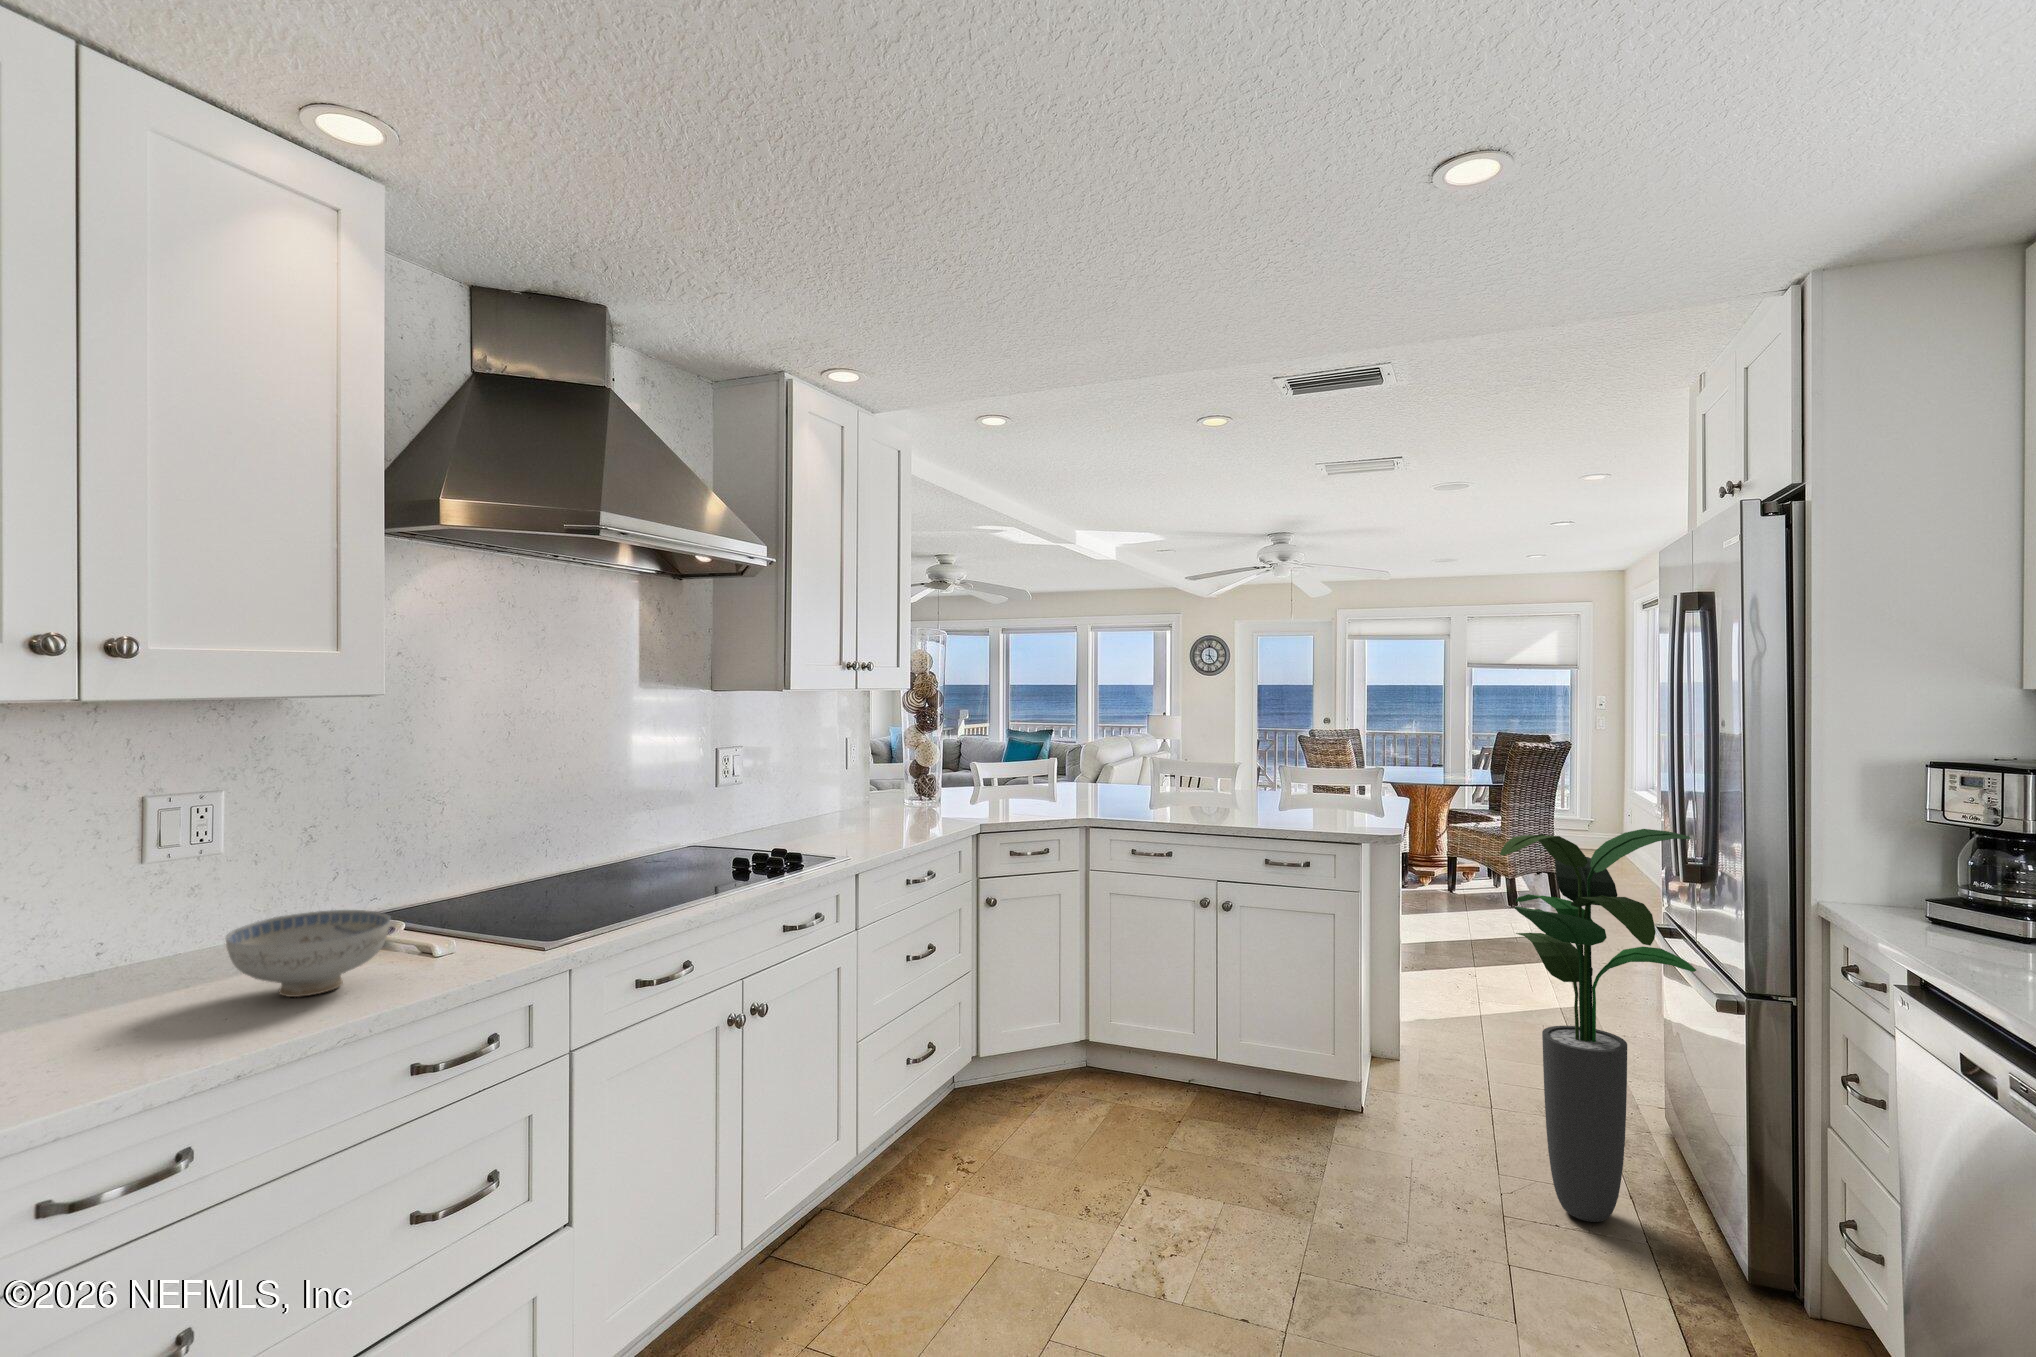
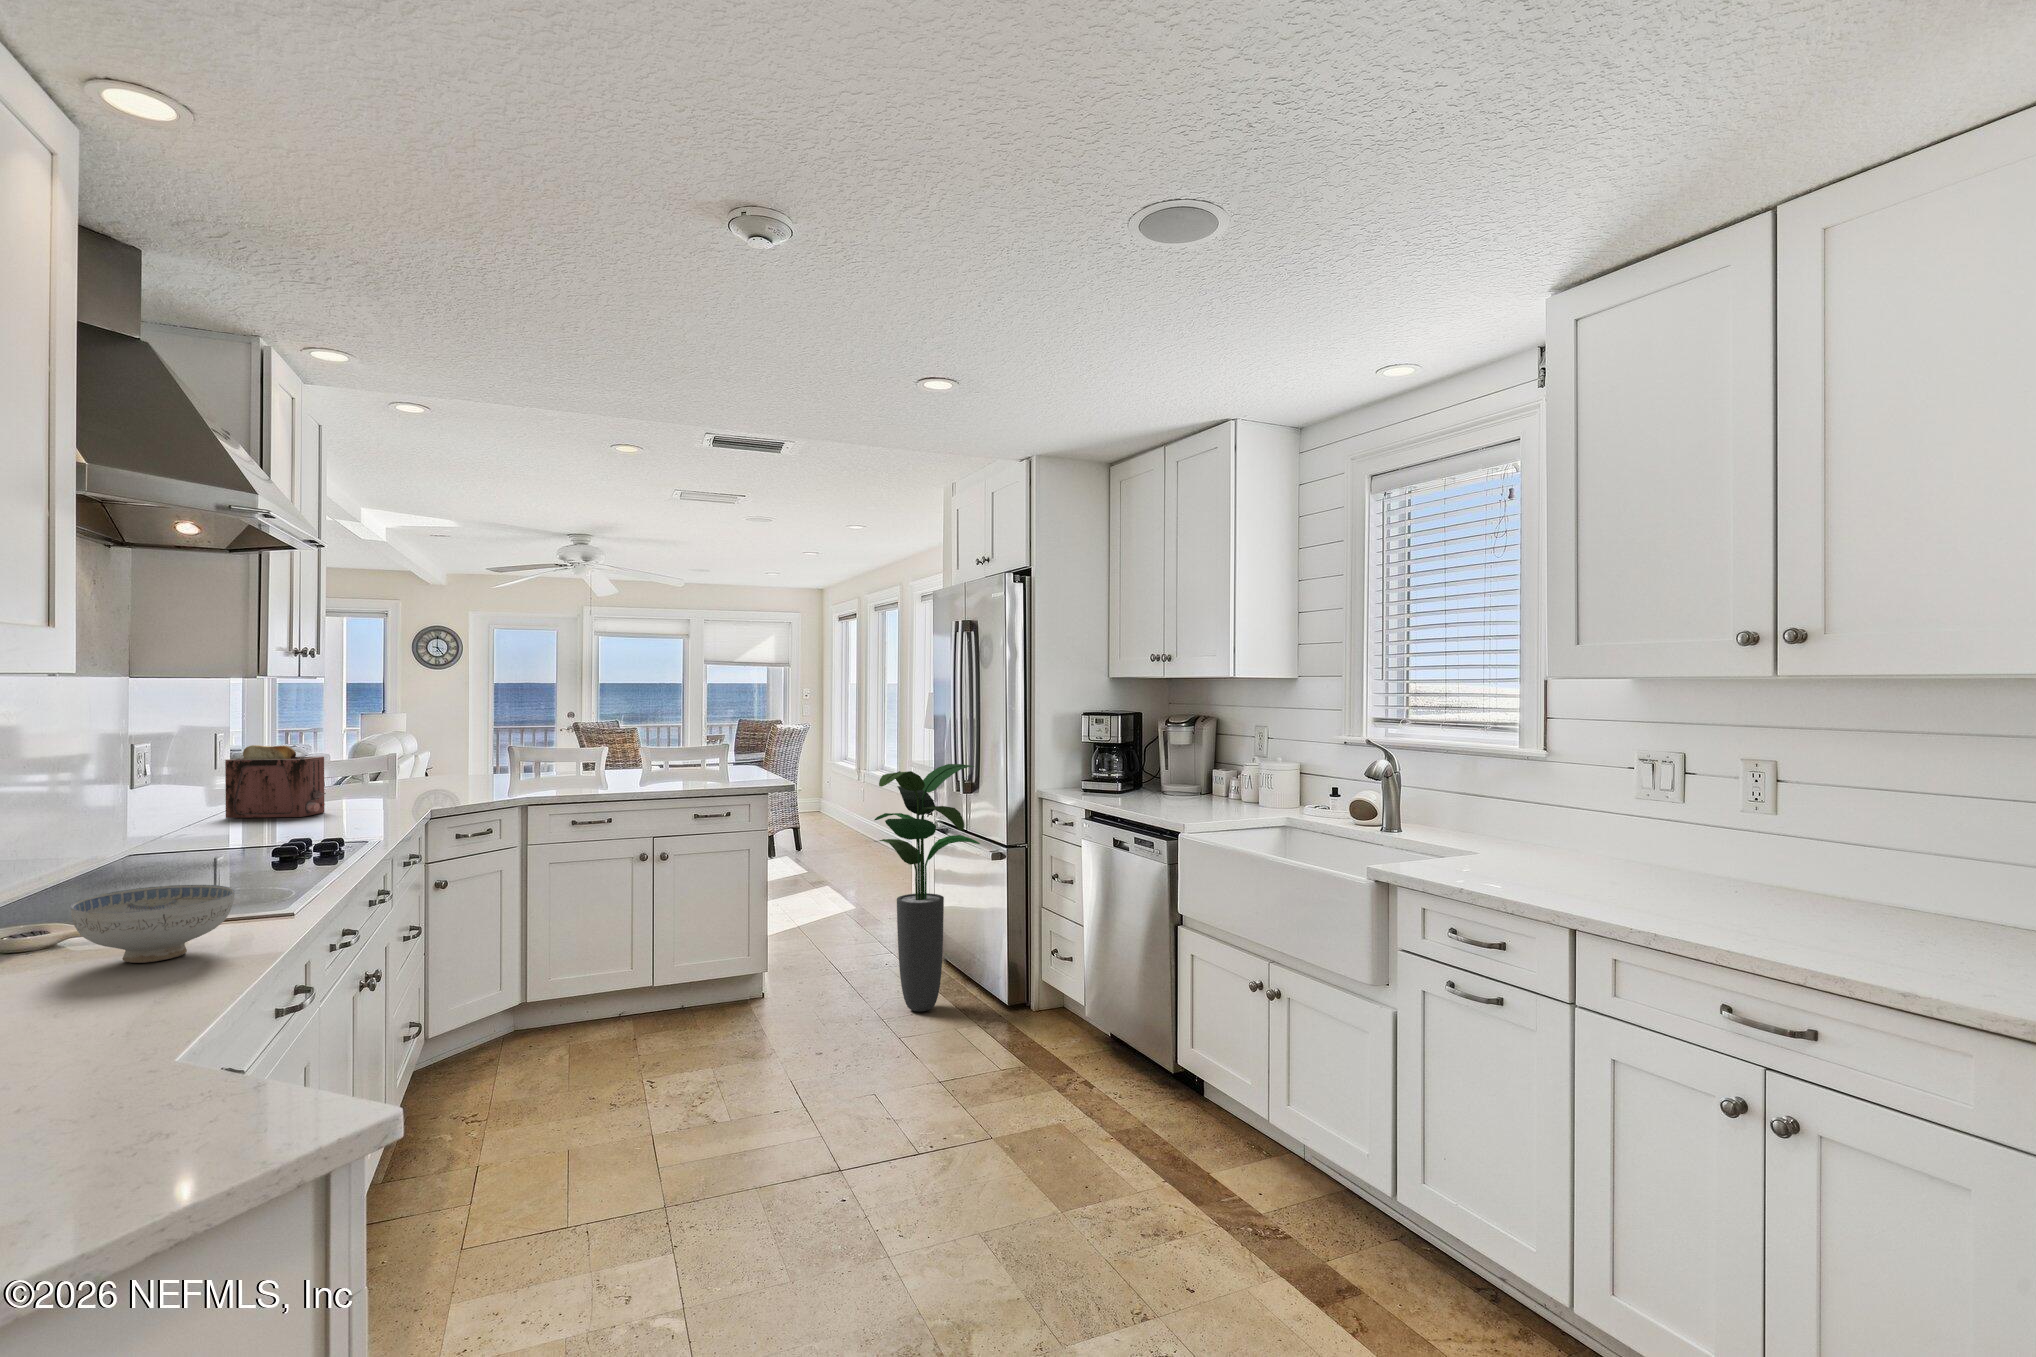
toaster: none [828,749,897,820] -> present [225,745,326,818]

